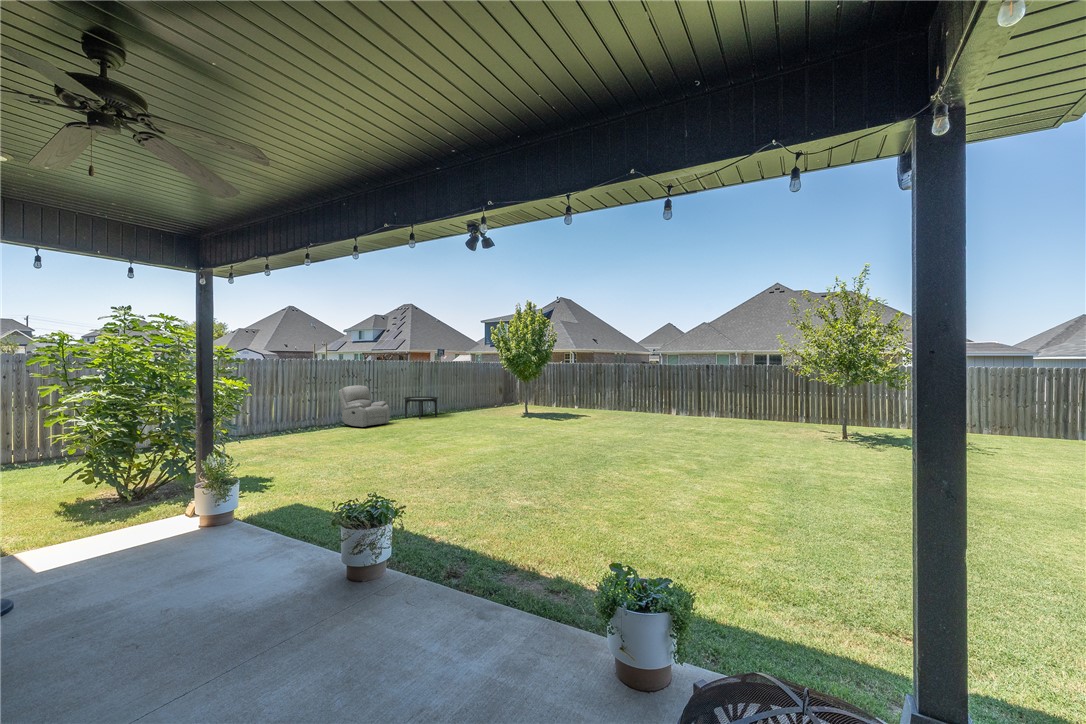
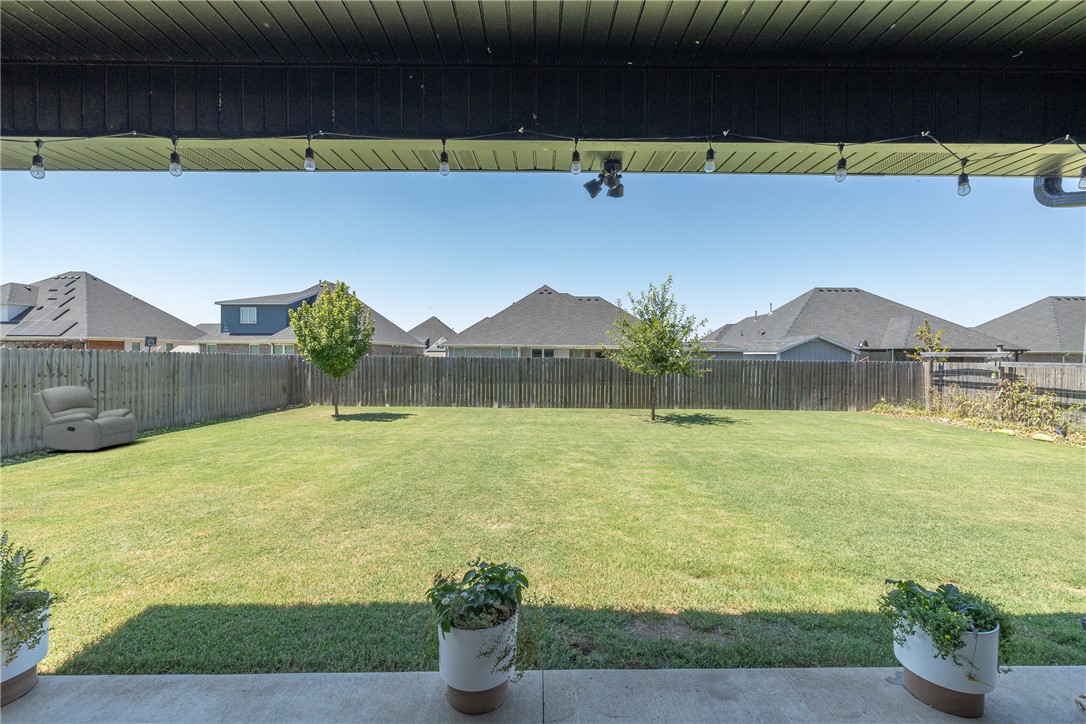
round table: present [404,396,438,419] -> none [148,400,210,433]

